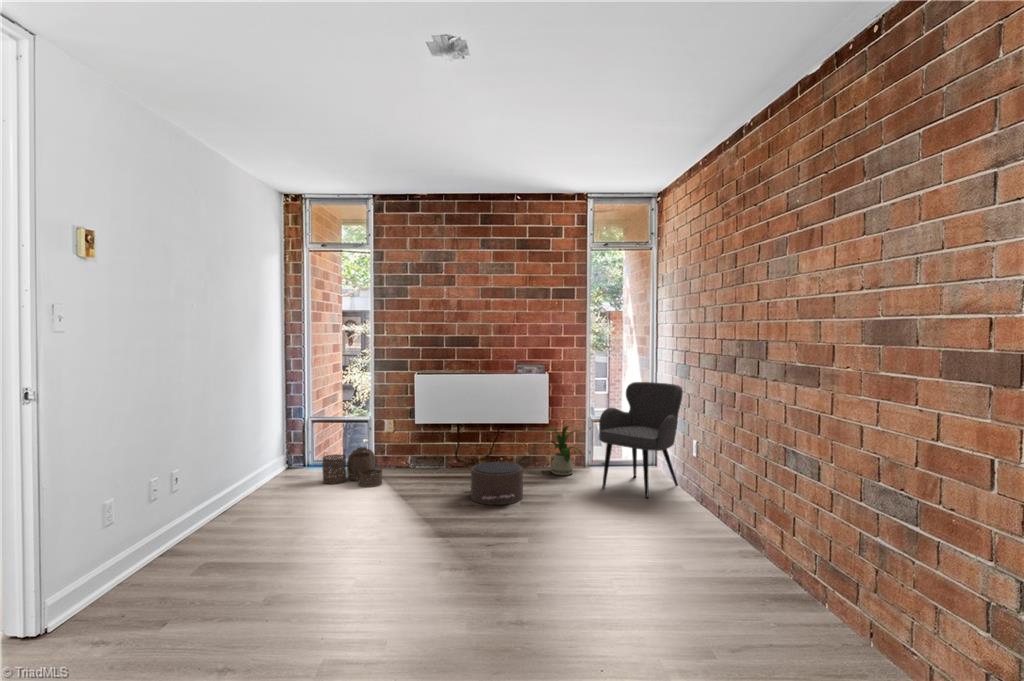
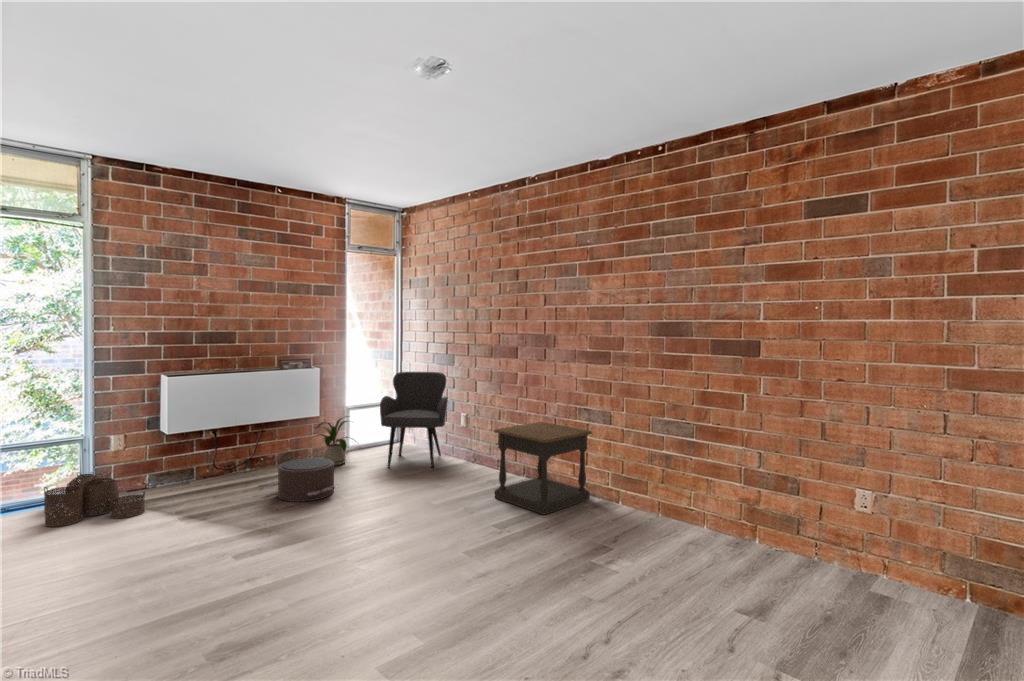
side table: none [660,462,792,589] -> present [494,422,592,515]

